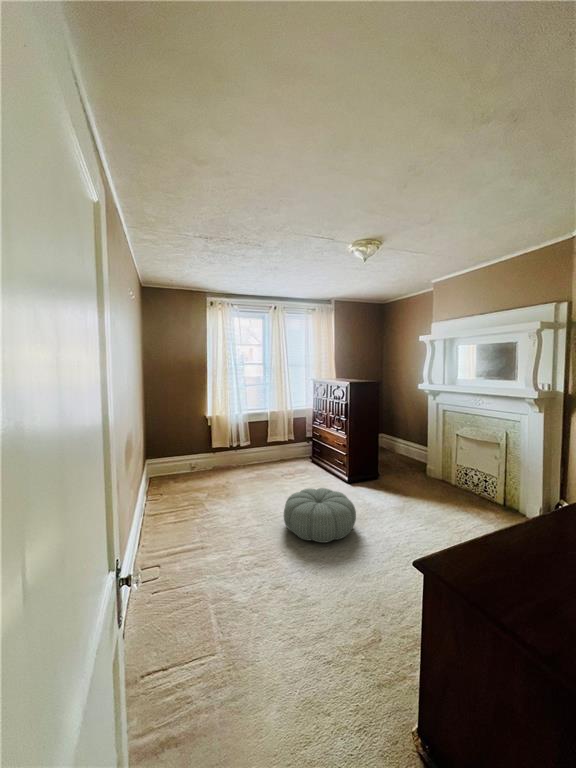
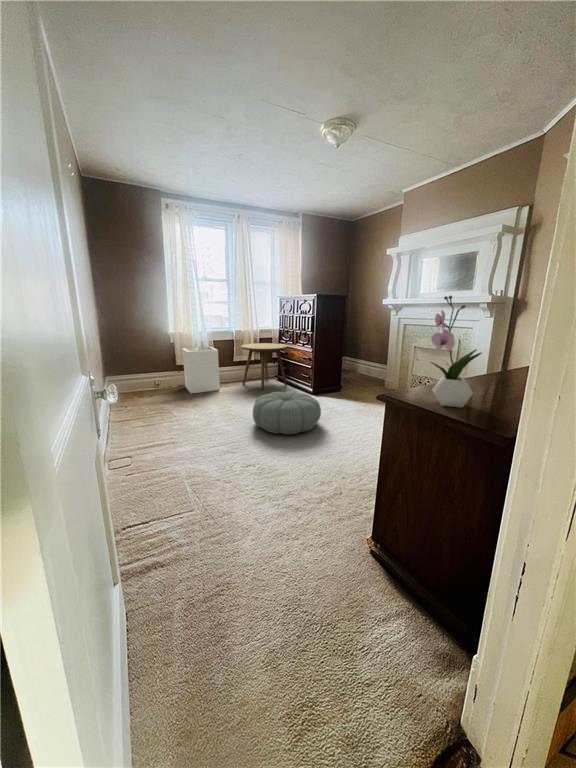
side table: none [274,425,321,477] -> present [241,343,287,390]
laundry hamper: none [218,430,252,479] -> present [182,347,220,393]
flower arrangement: none [468,465,528,597] -> present [431,296,482,407]

